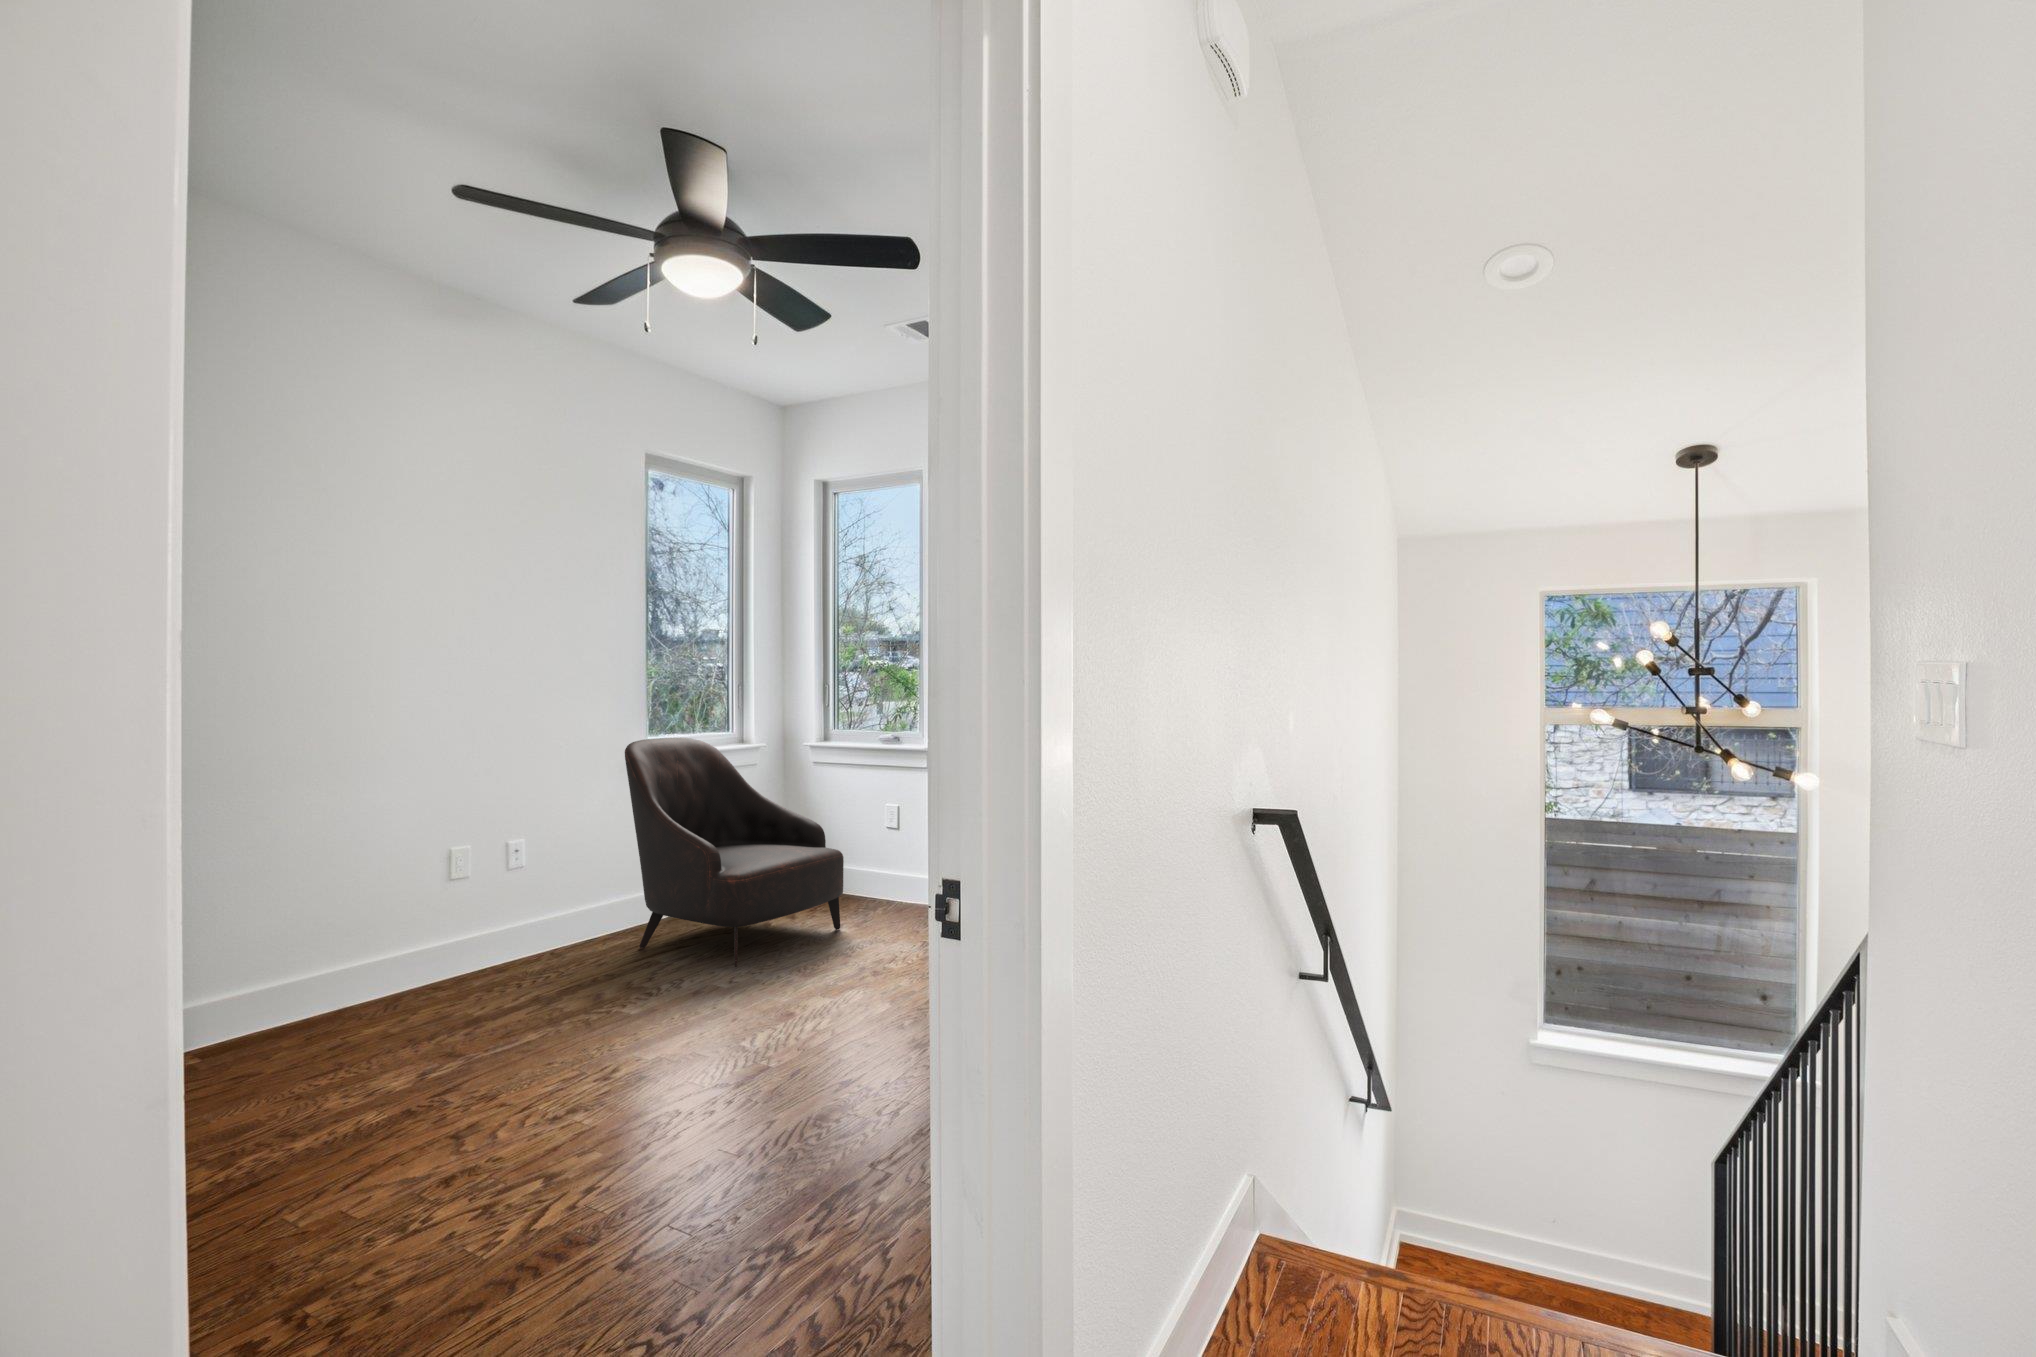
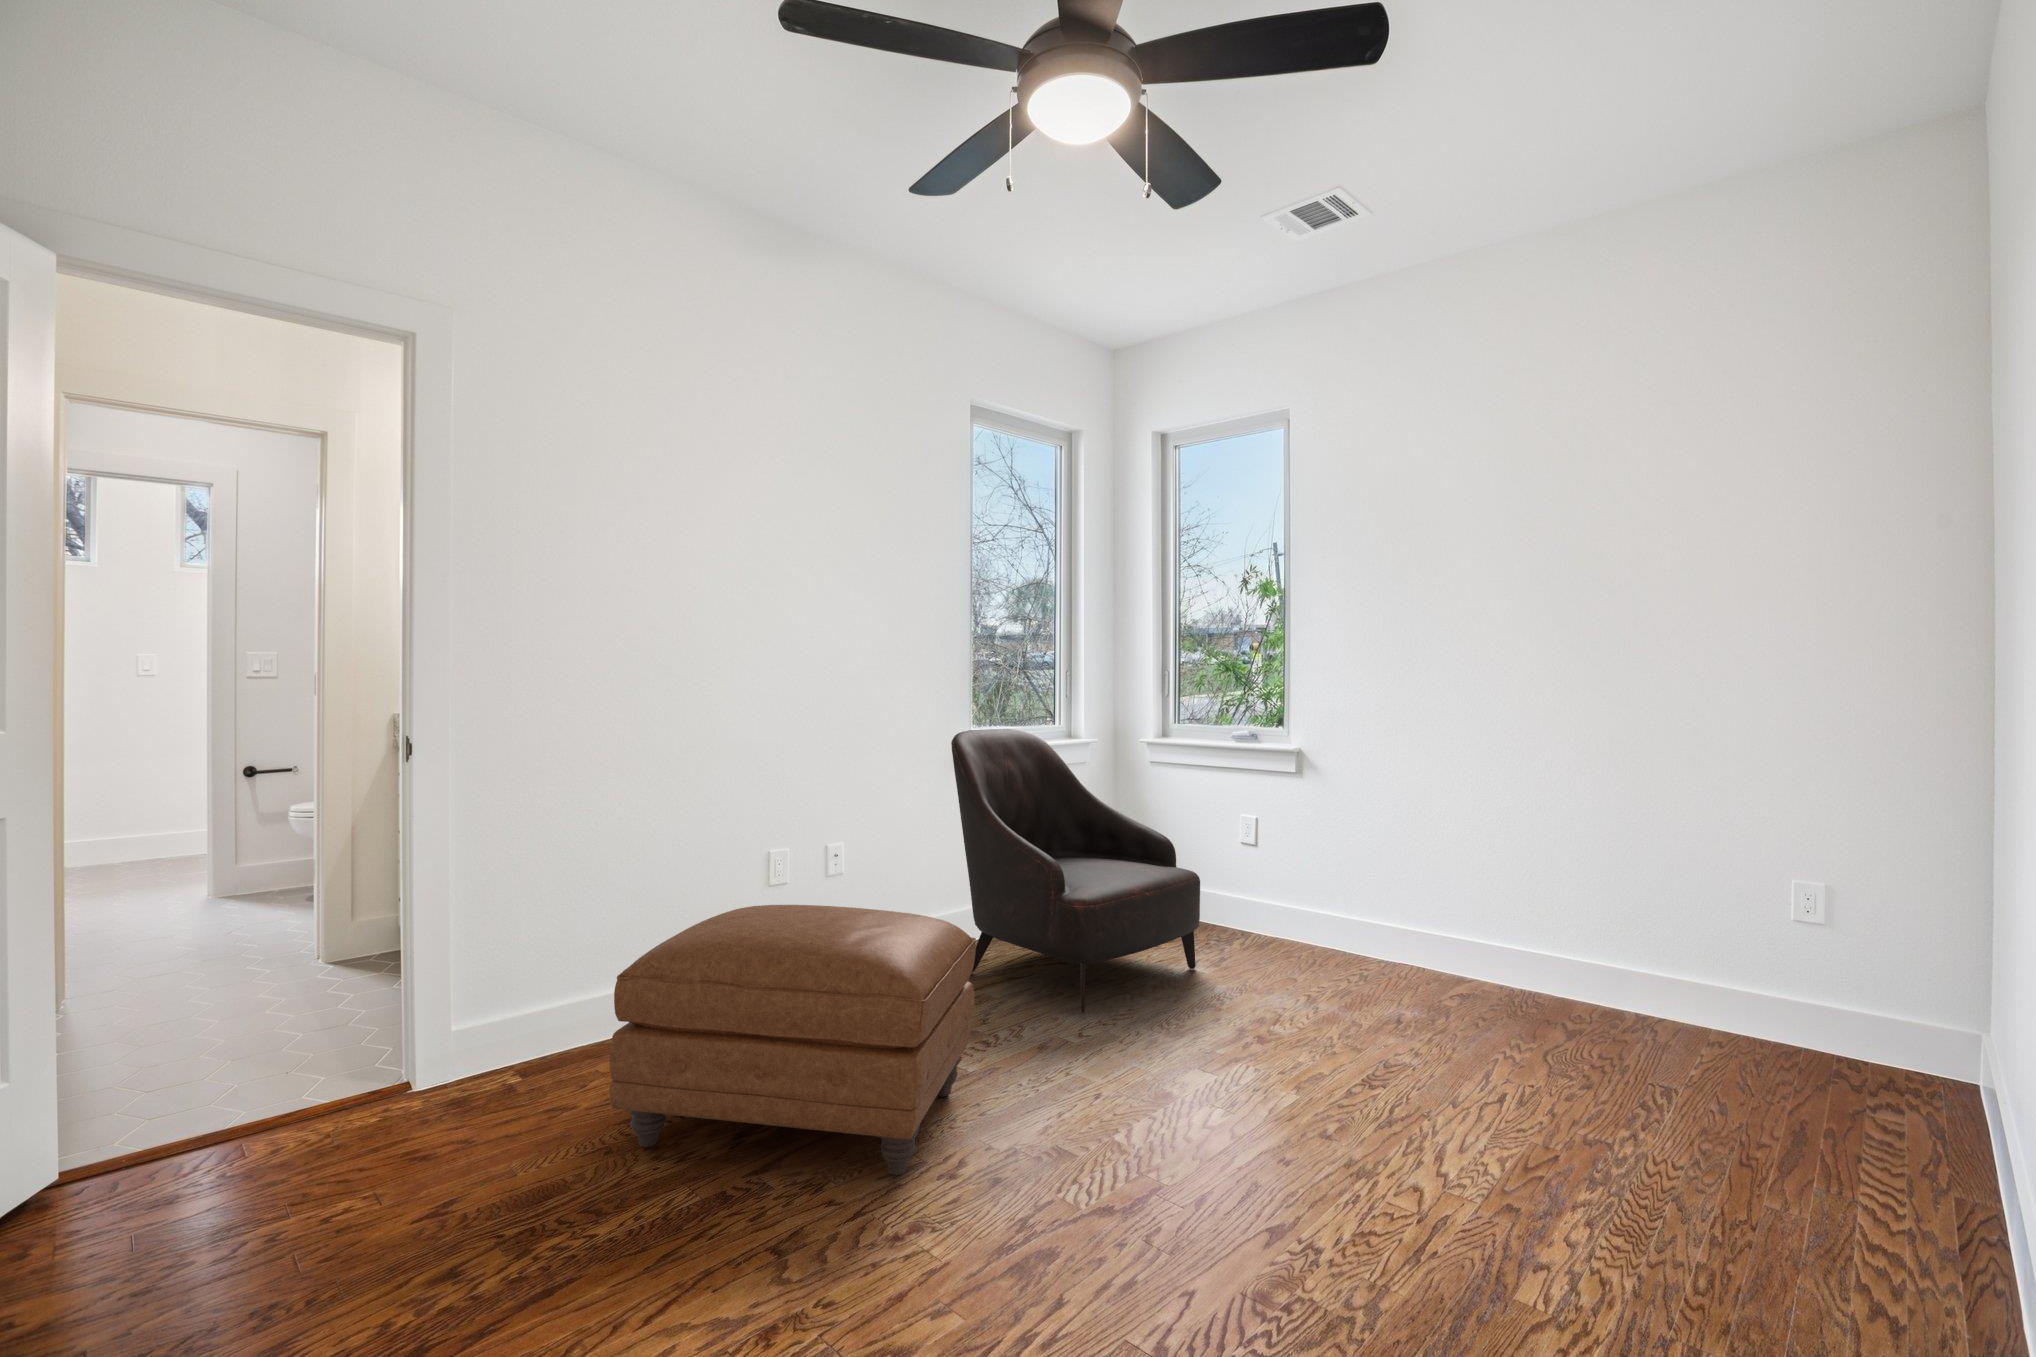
ottoman: none [300,890,633,1092] -> present [609,905,976,1175]

